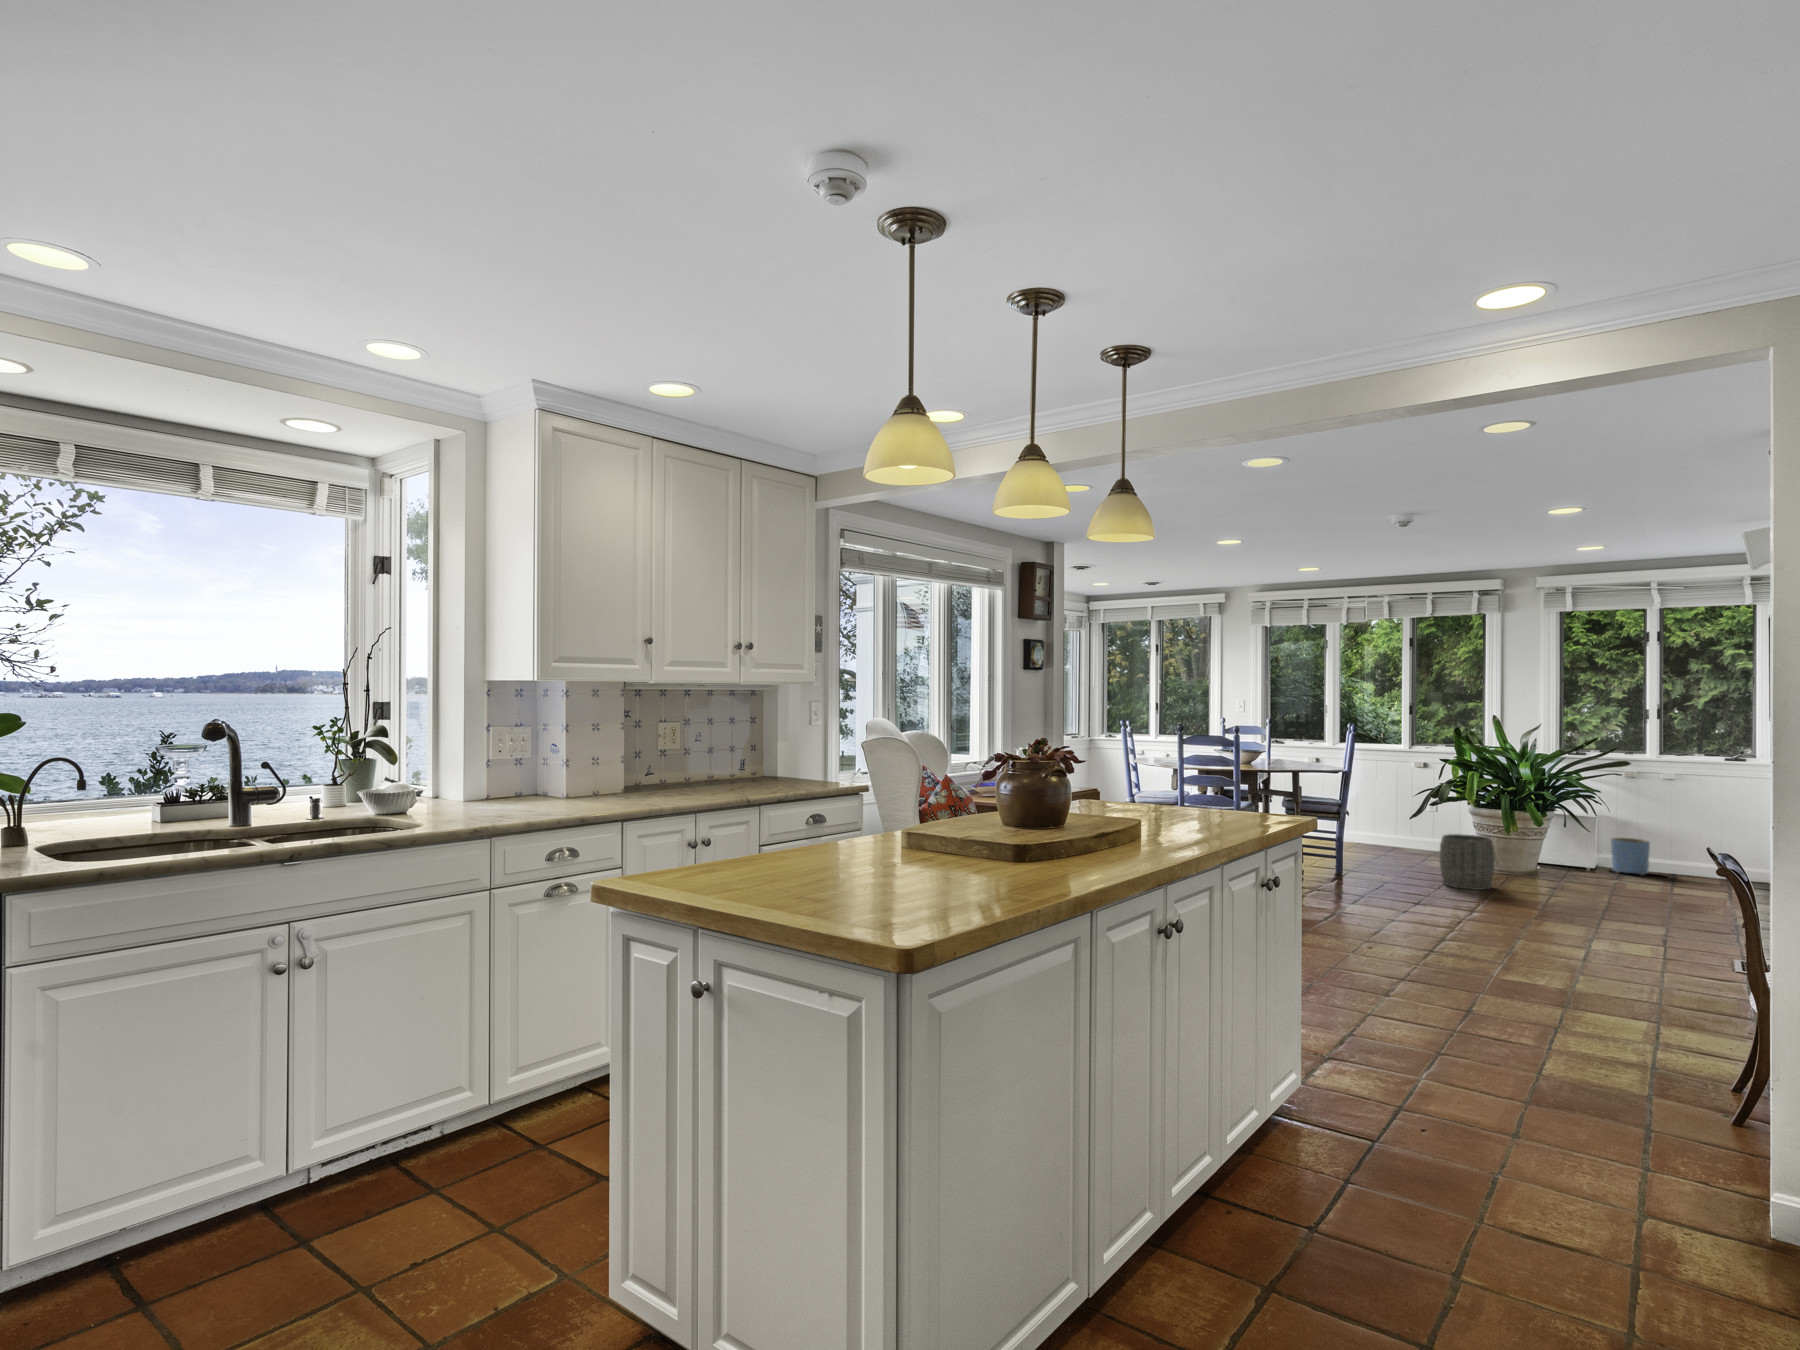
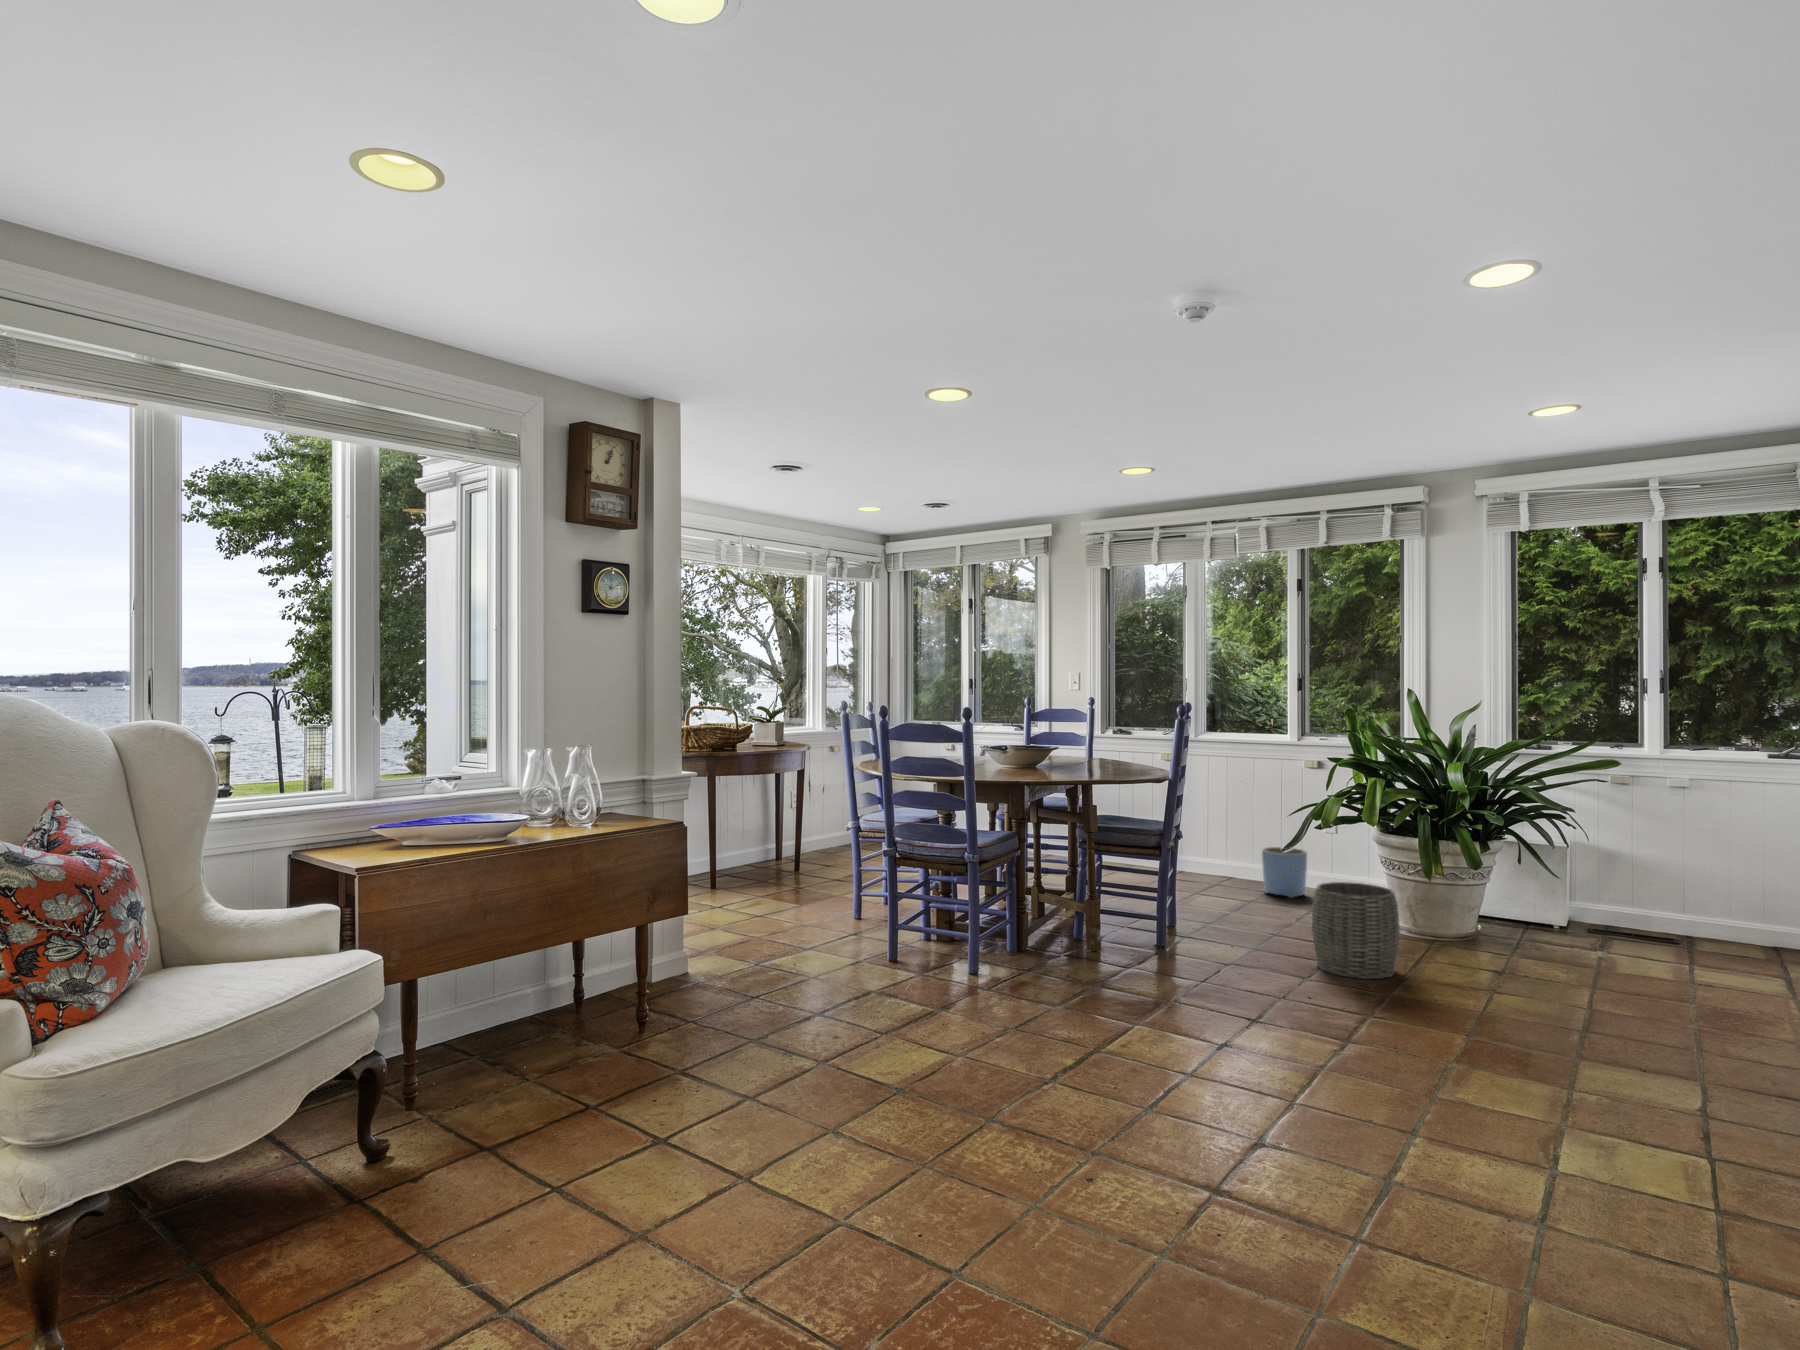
planter: present [1611,838,1650,875] -> present [1262,847,1307,898]

